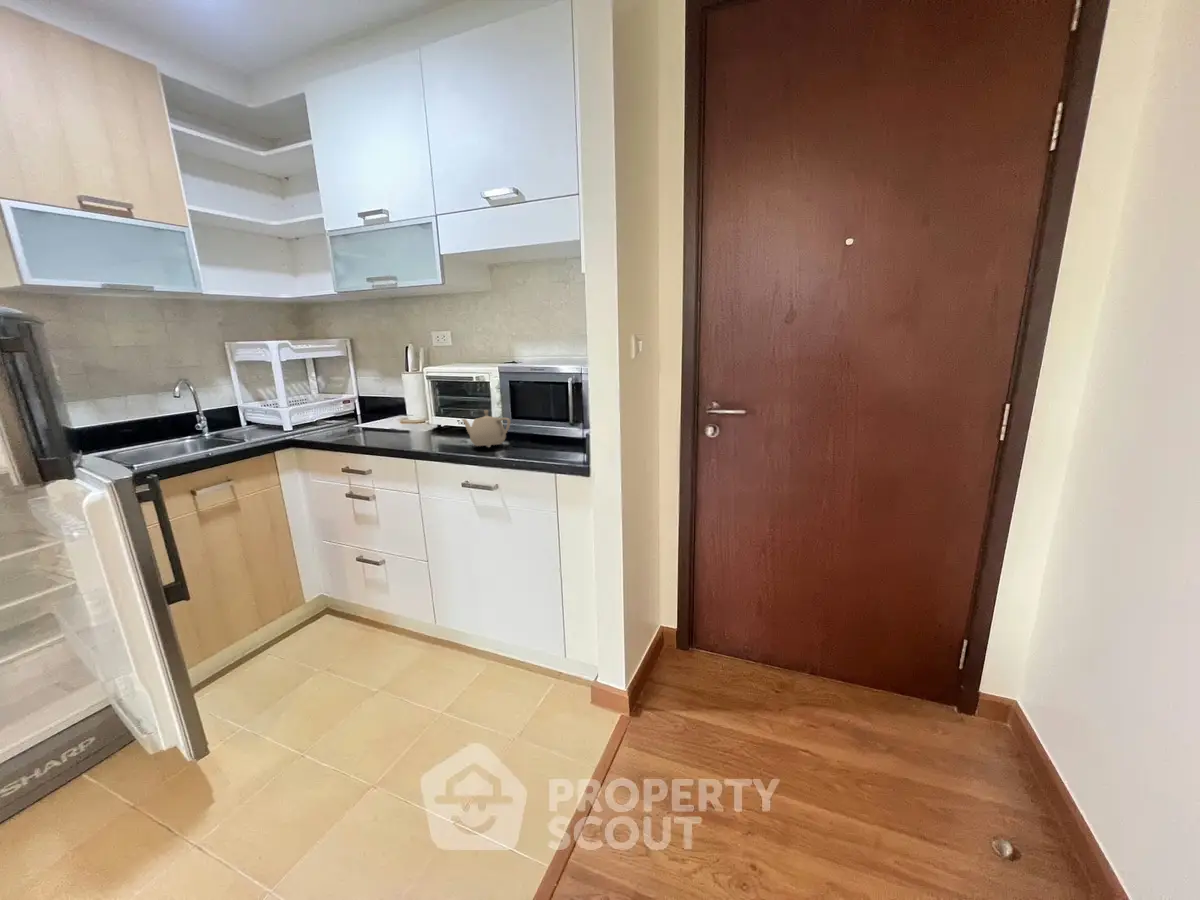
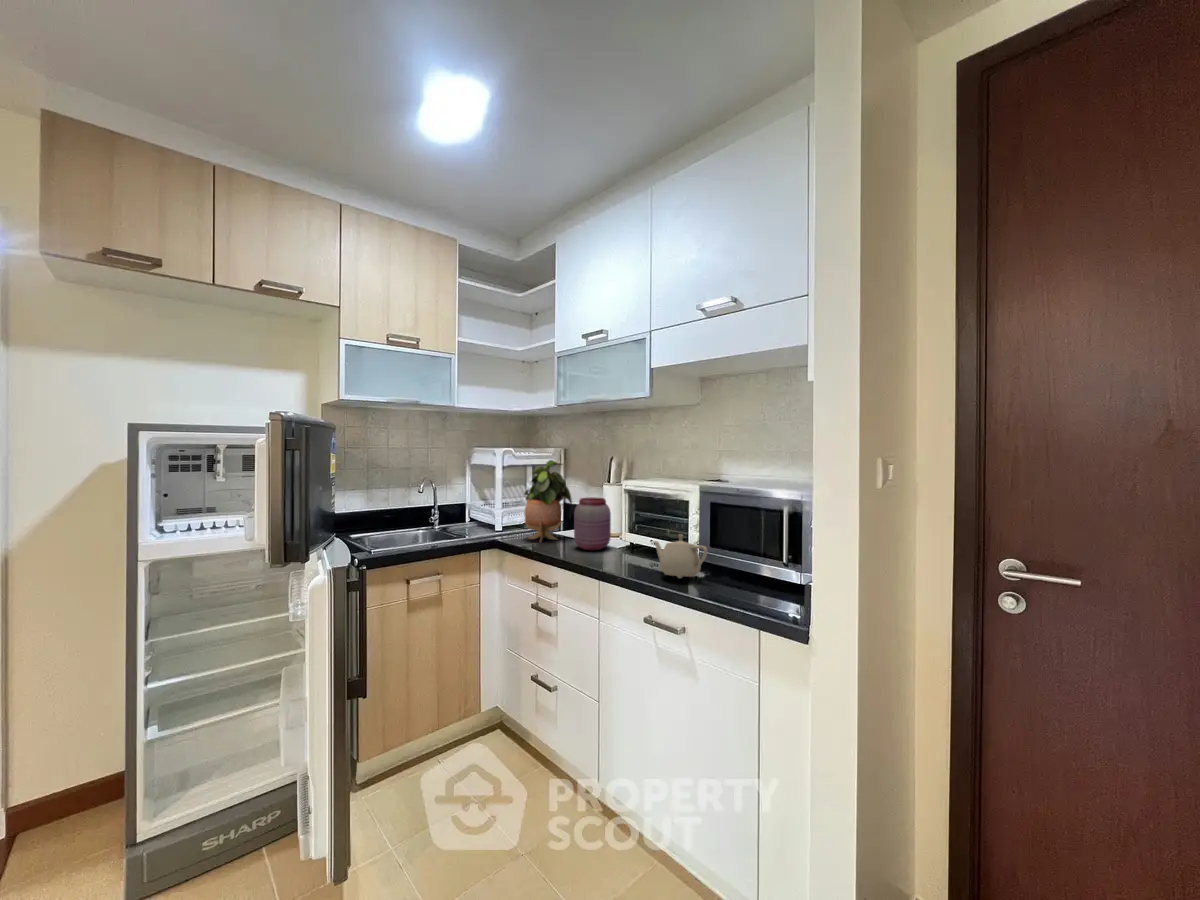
potted plant: none [315,351,371,435] -> present [524,460,572,542]
jar: none [377,386,417,436] -> present [574,497,611,550]

